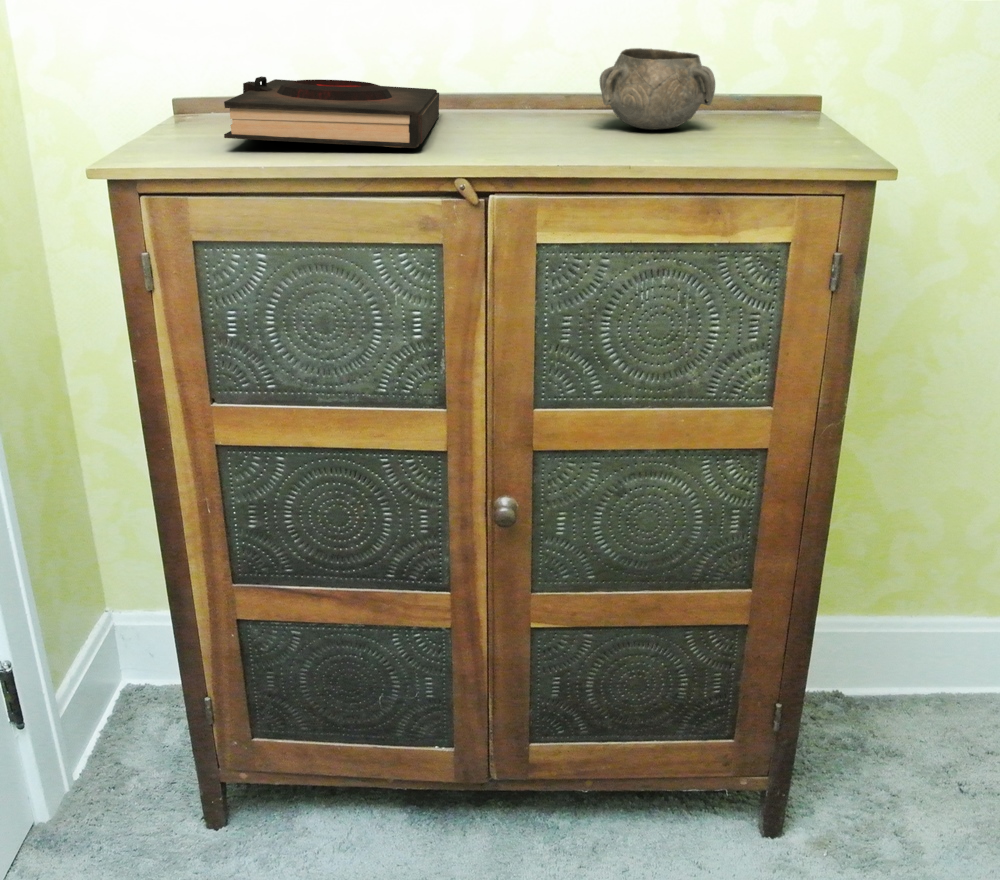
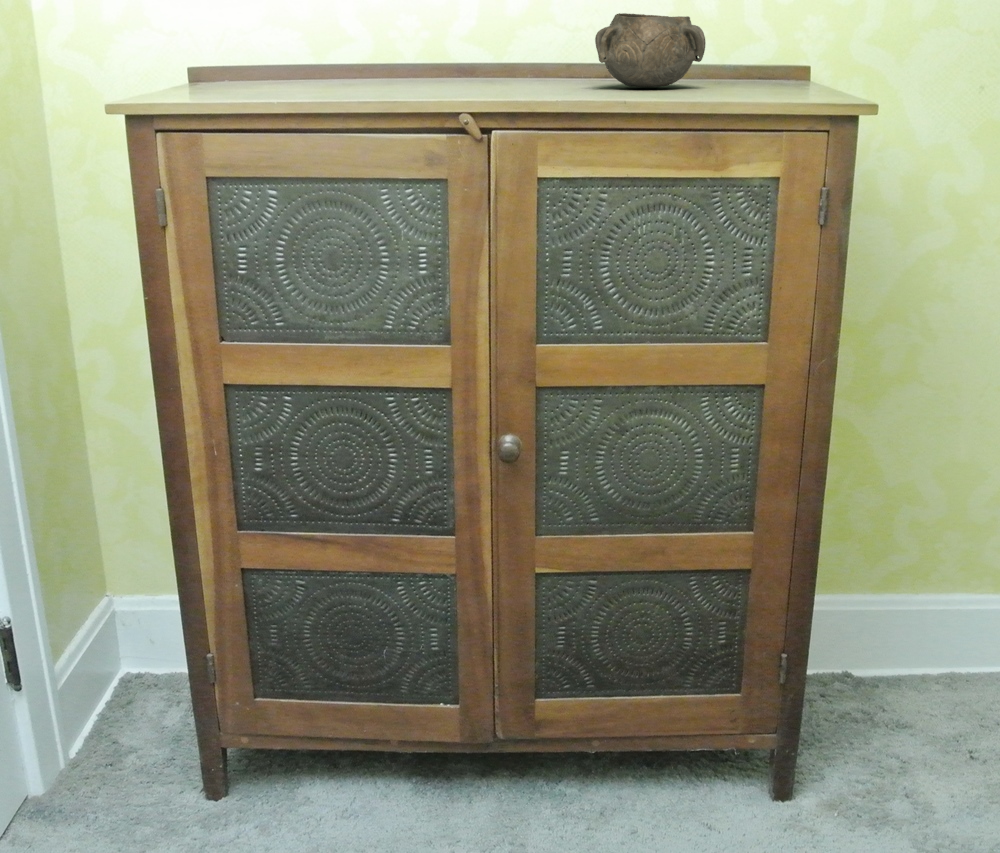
book: present [224,76,439,148] -> none [239,38,442,93]

